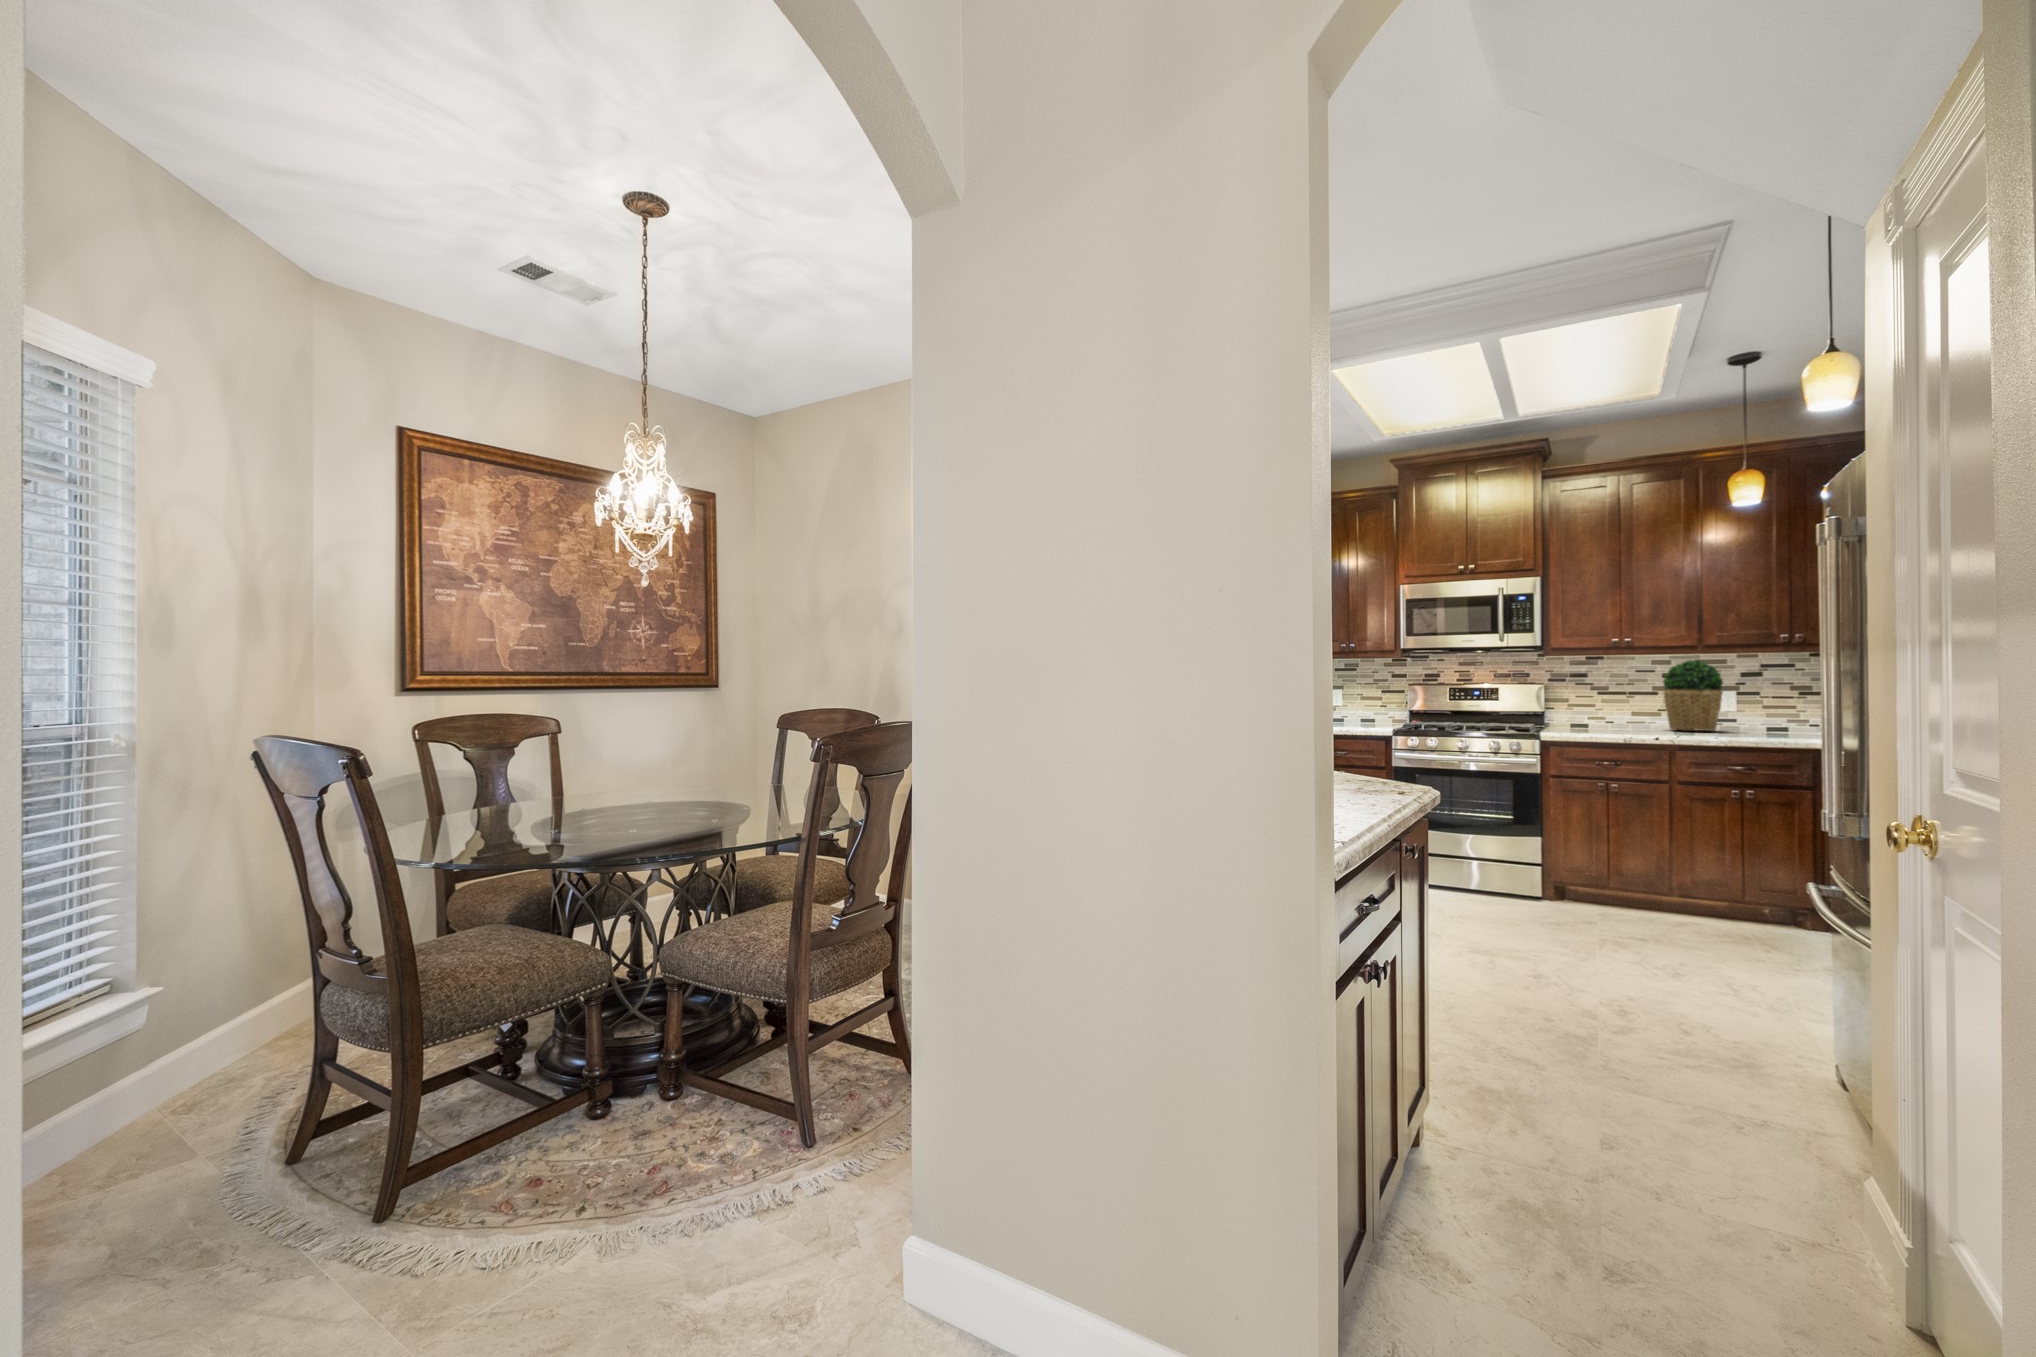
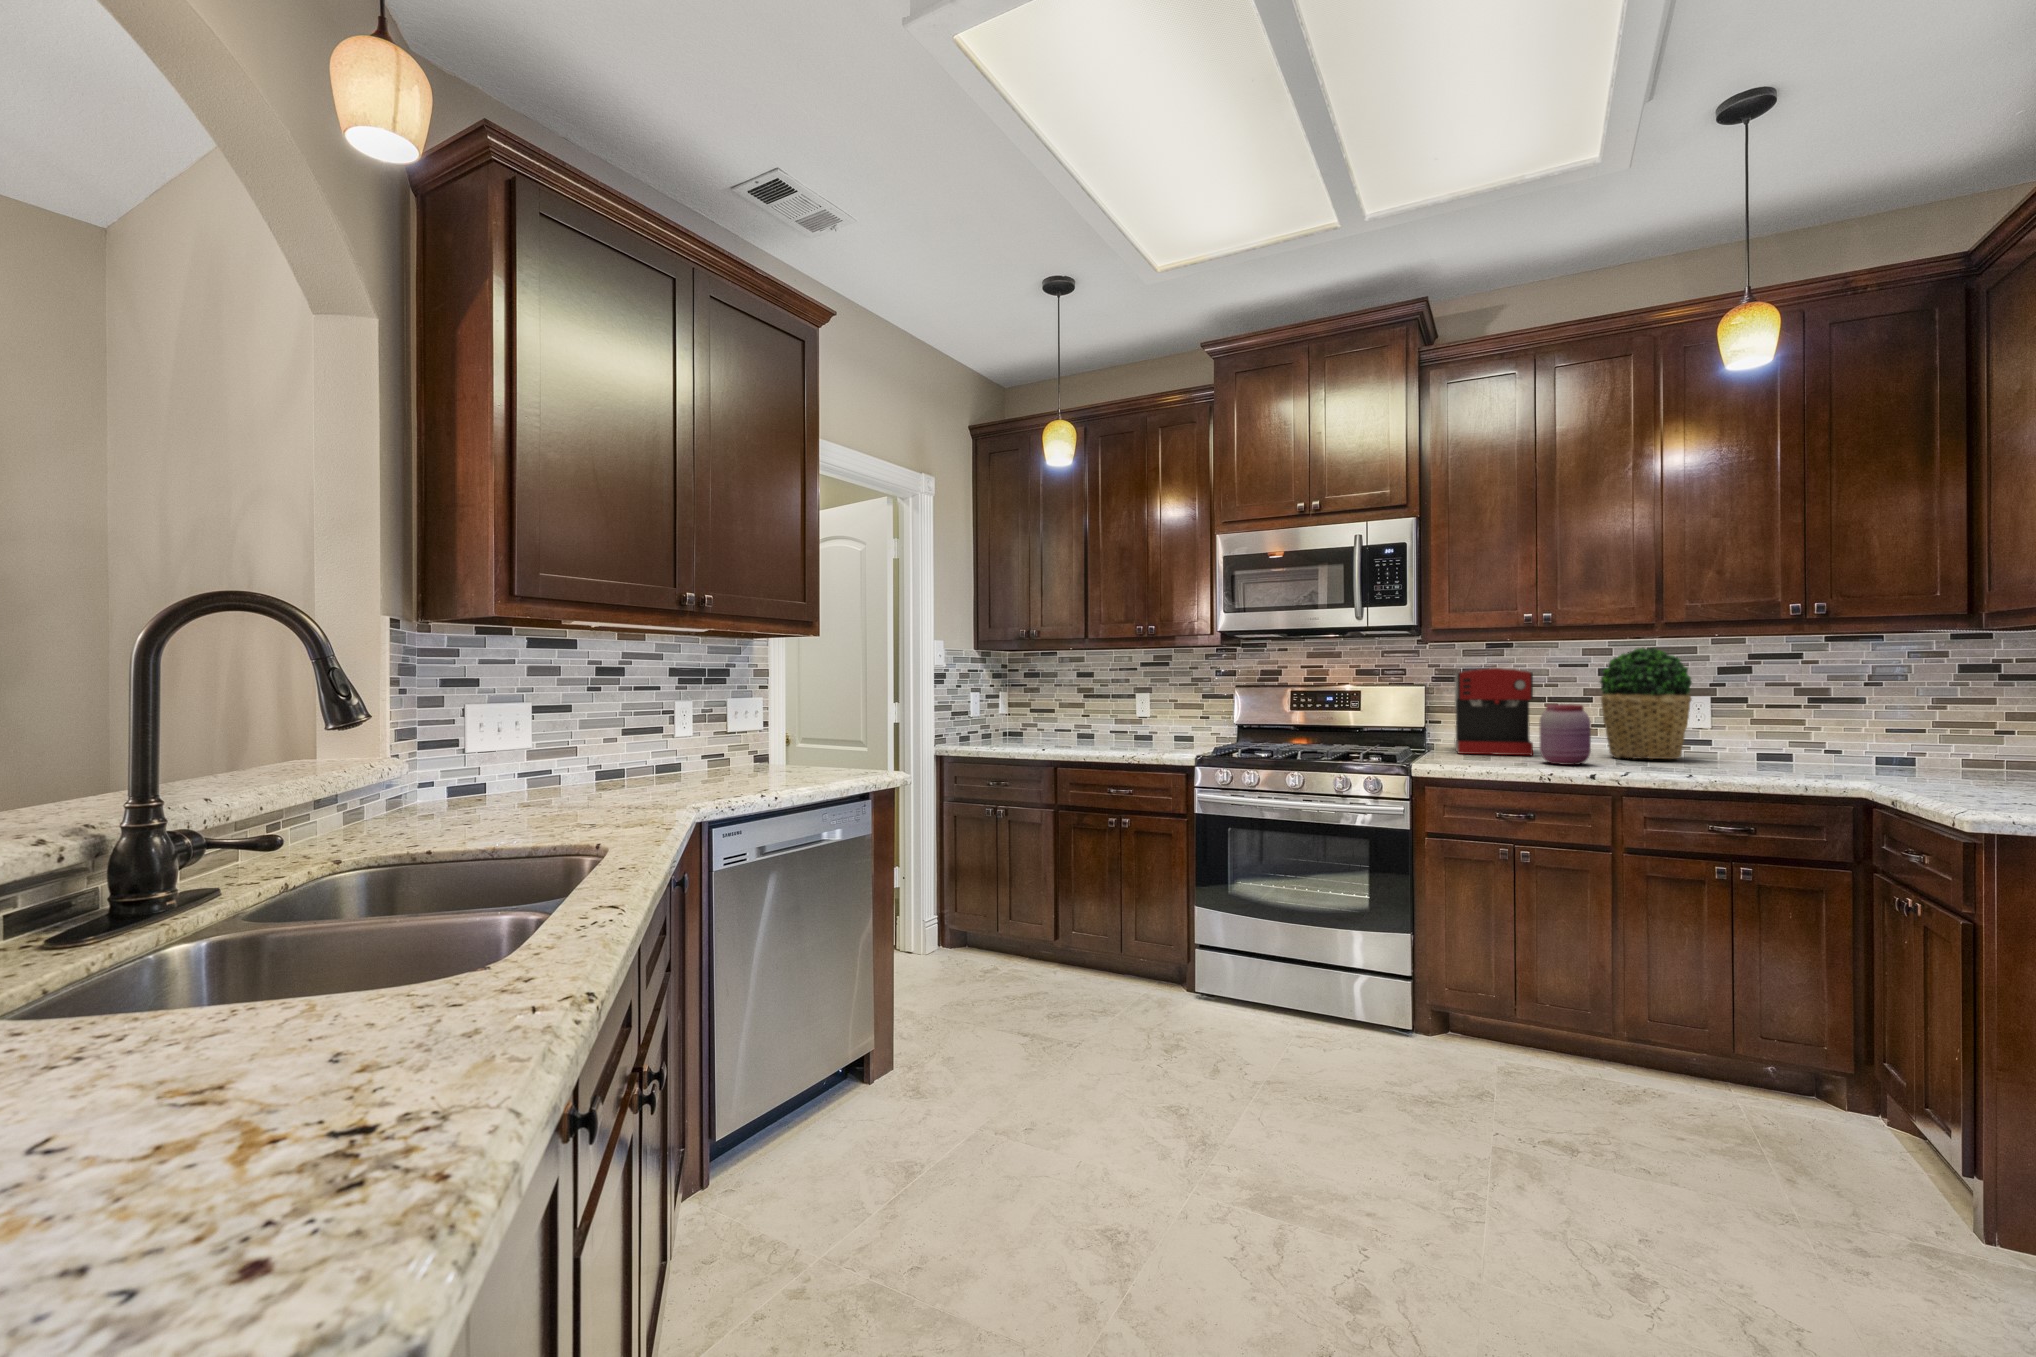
coffee maker: none [1563,668,1618,729] -> present [1454,668,1533,755]
jar: none [1623,696,1656,733] -> present [1539,704,1591,765]

